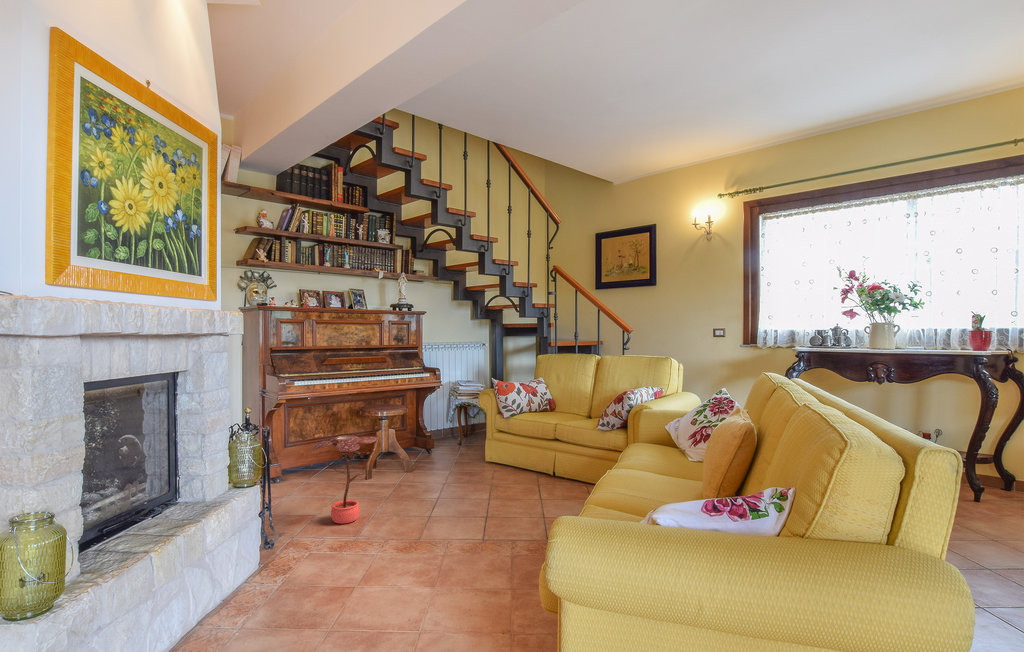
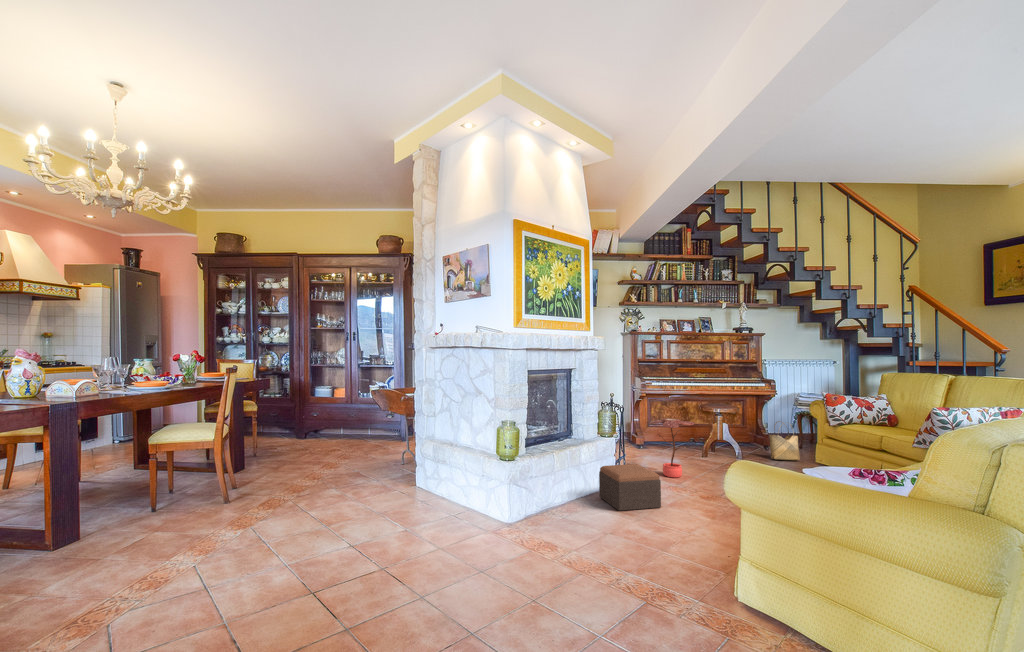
woven basket: none [437,415,466,461] -> present [769,421,800,460]
footstool: none [250,527,365,630] -> present [599,464,661,511]

